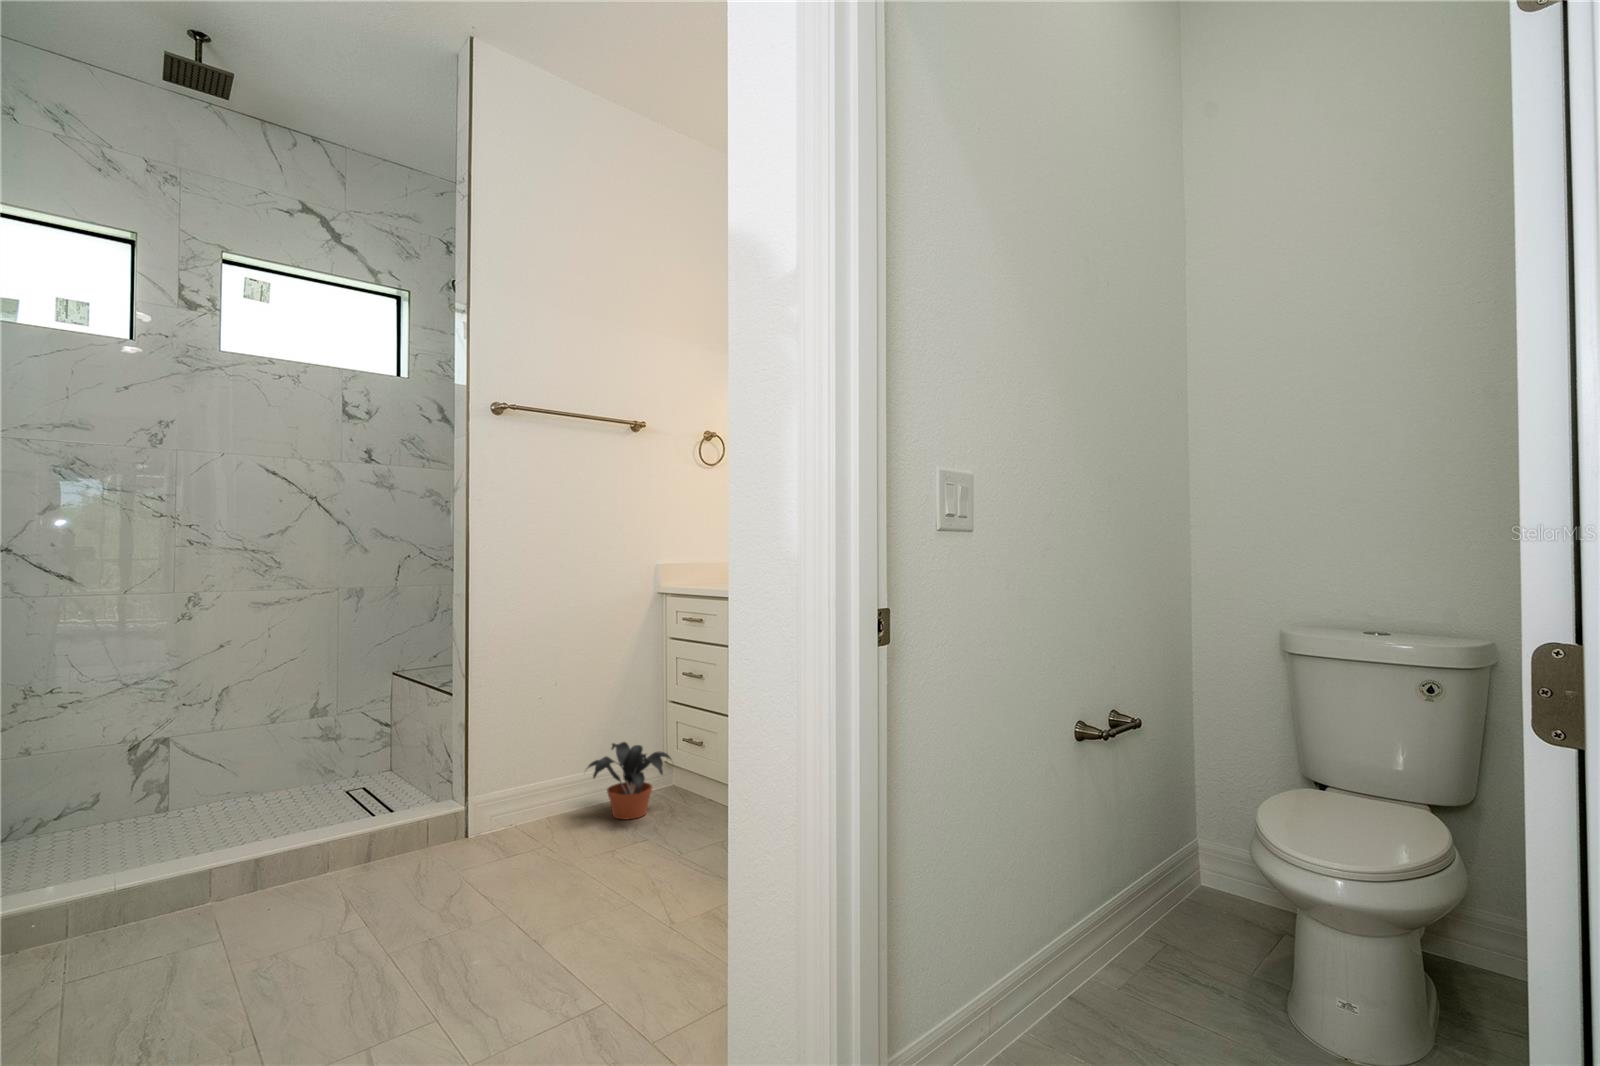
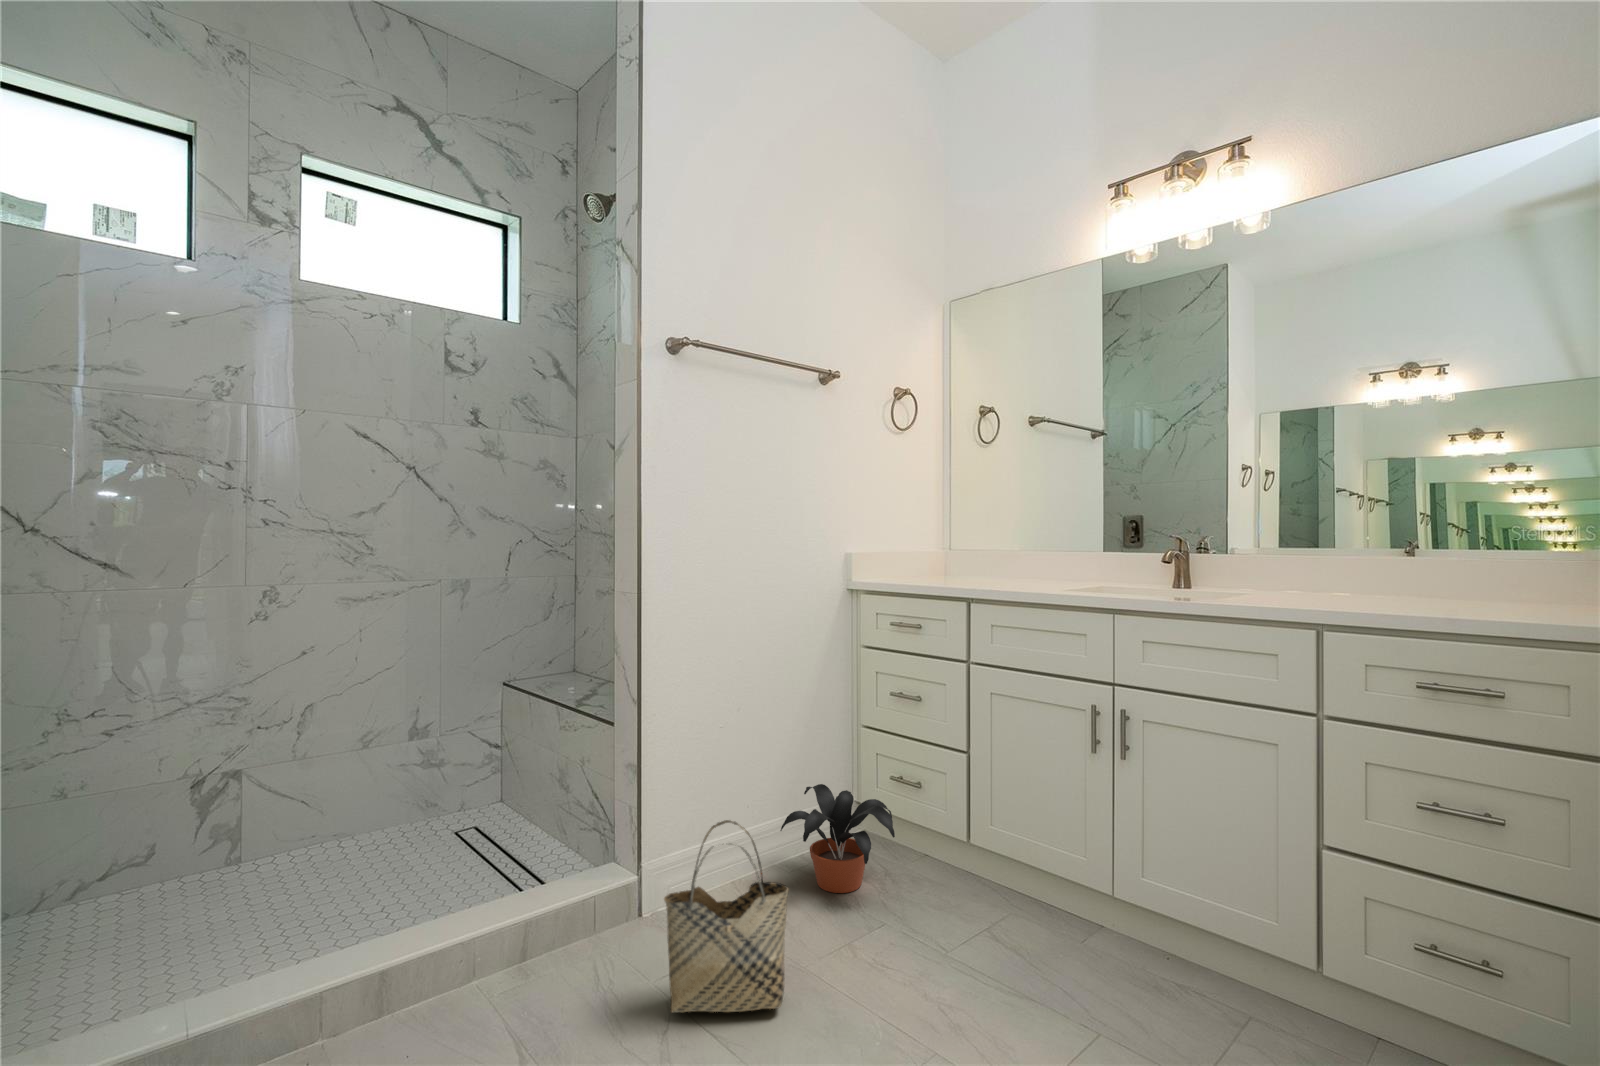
woven basket: none [461,753,553,881] -> present [664,820,788,1013]

